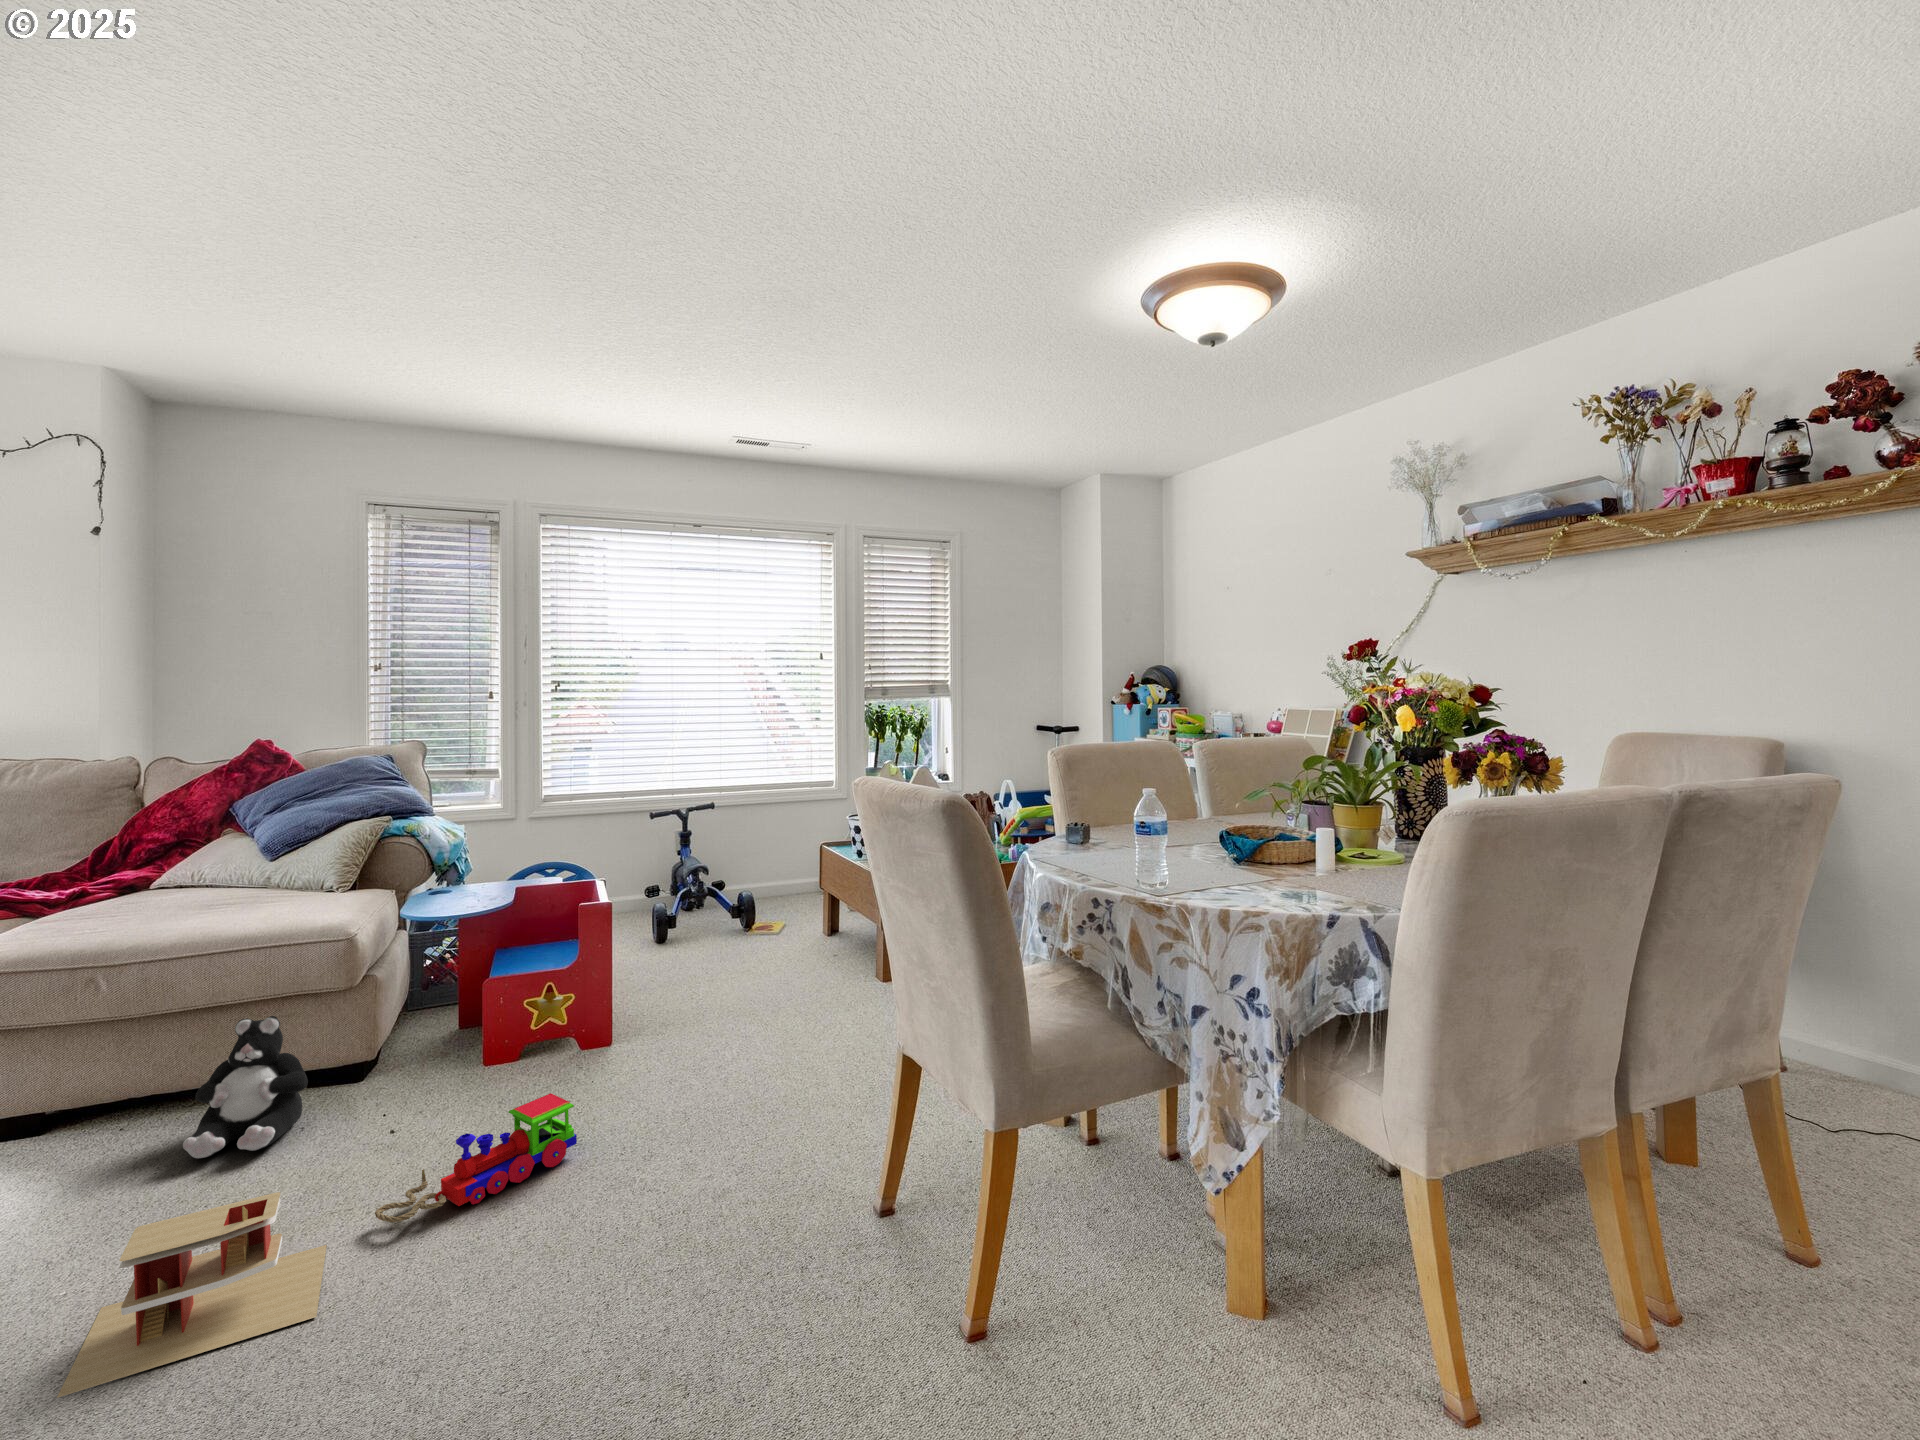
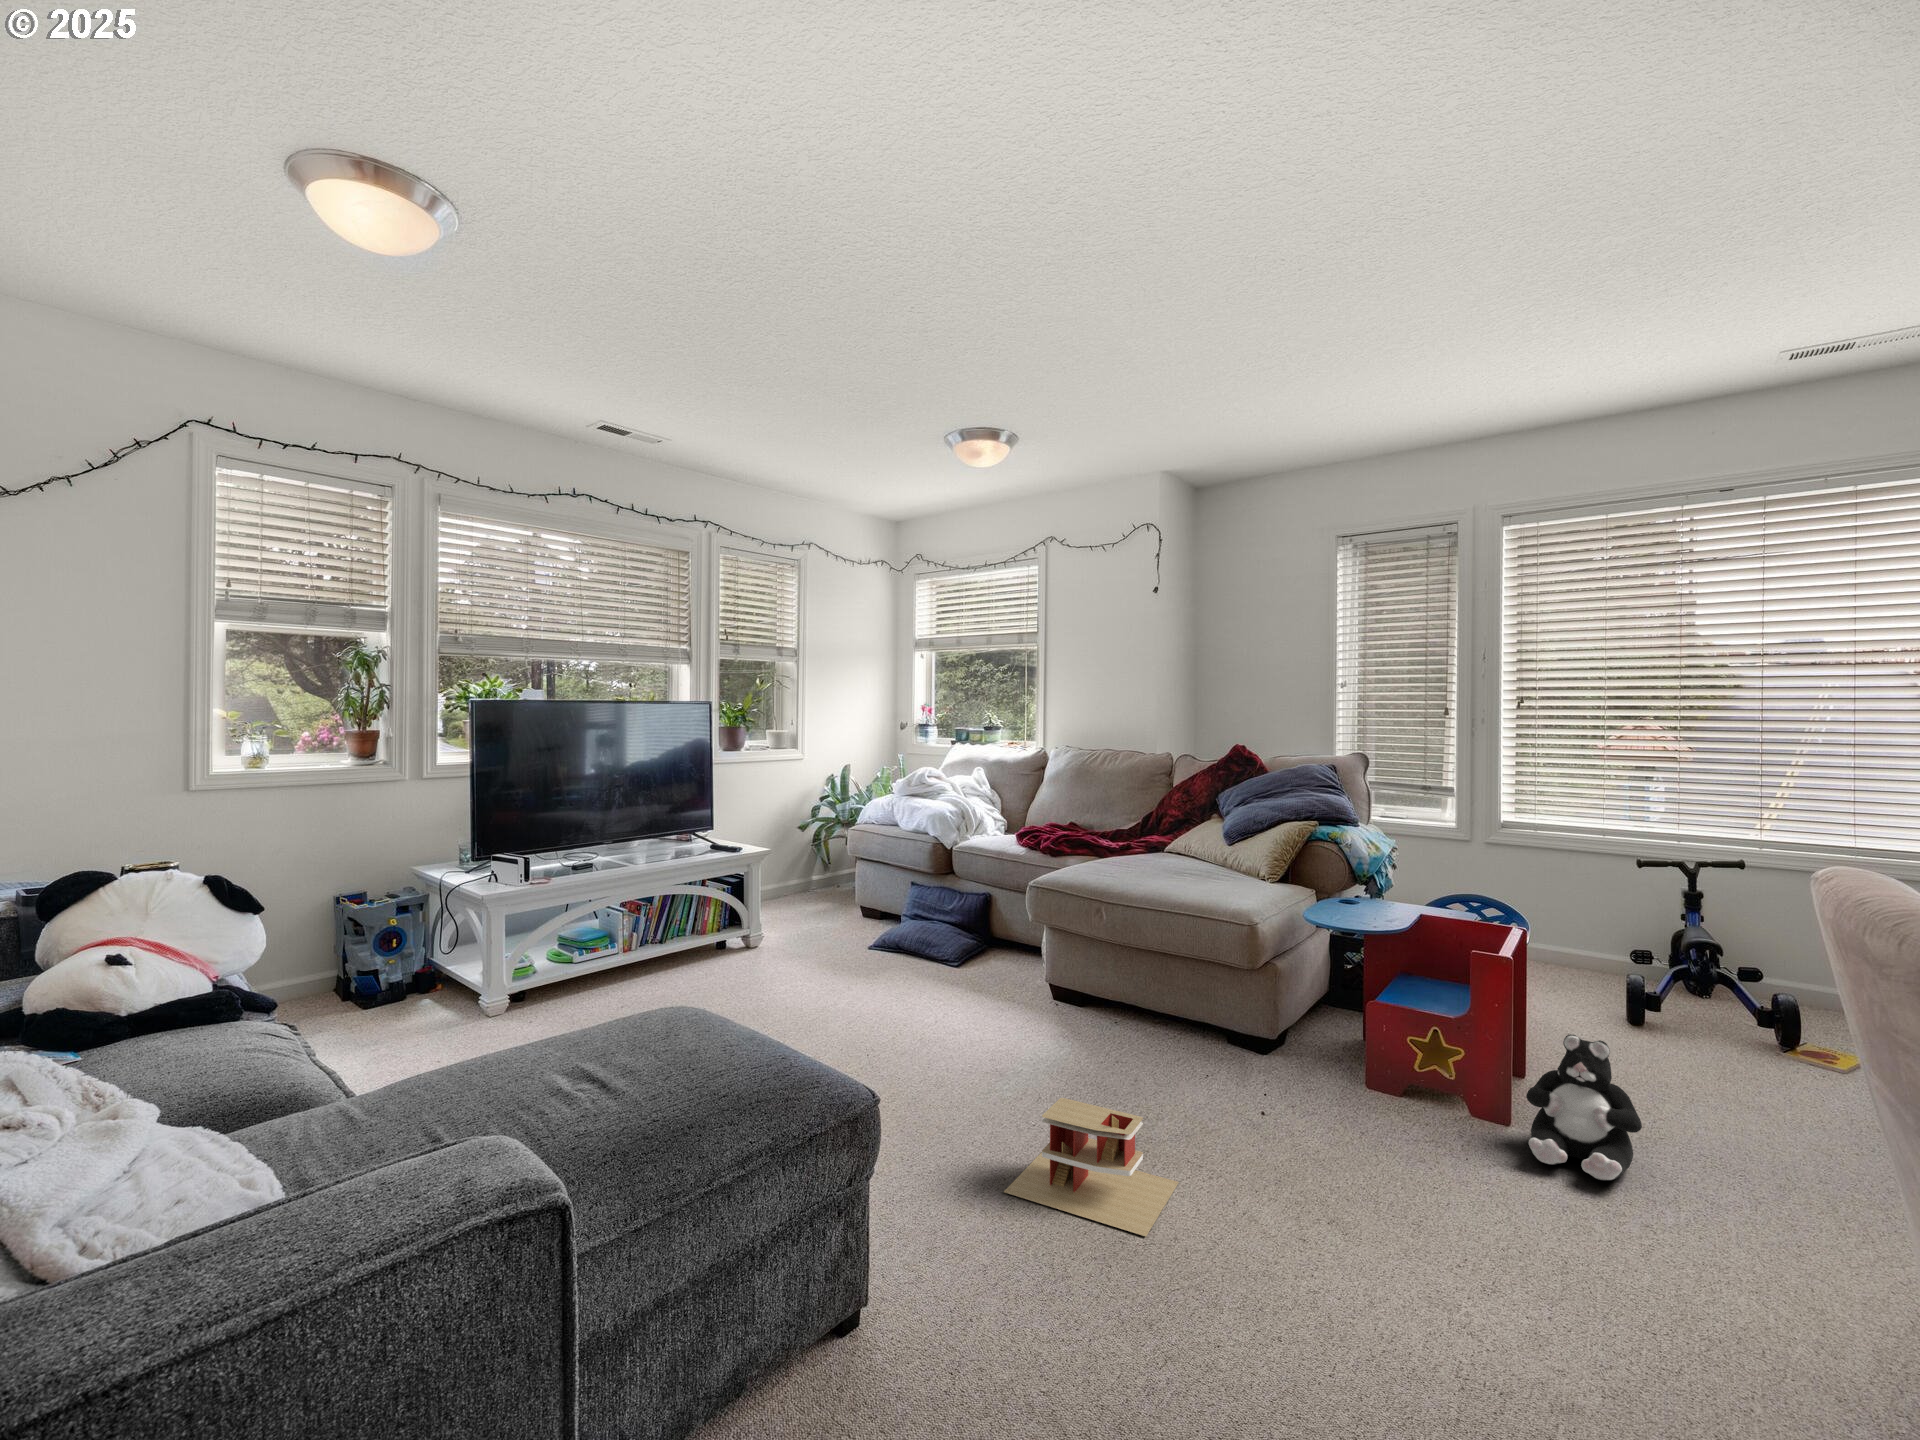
plush toy: present [183,1016,308,1158] -> present [1526,1034,1642,1180]
toy train: present [375,1093,577,1222] -> none [1215,1139,1416,1222]

